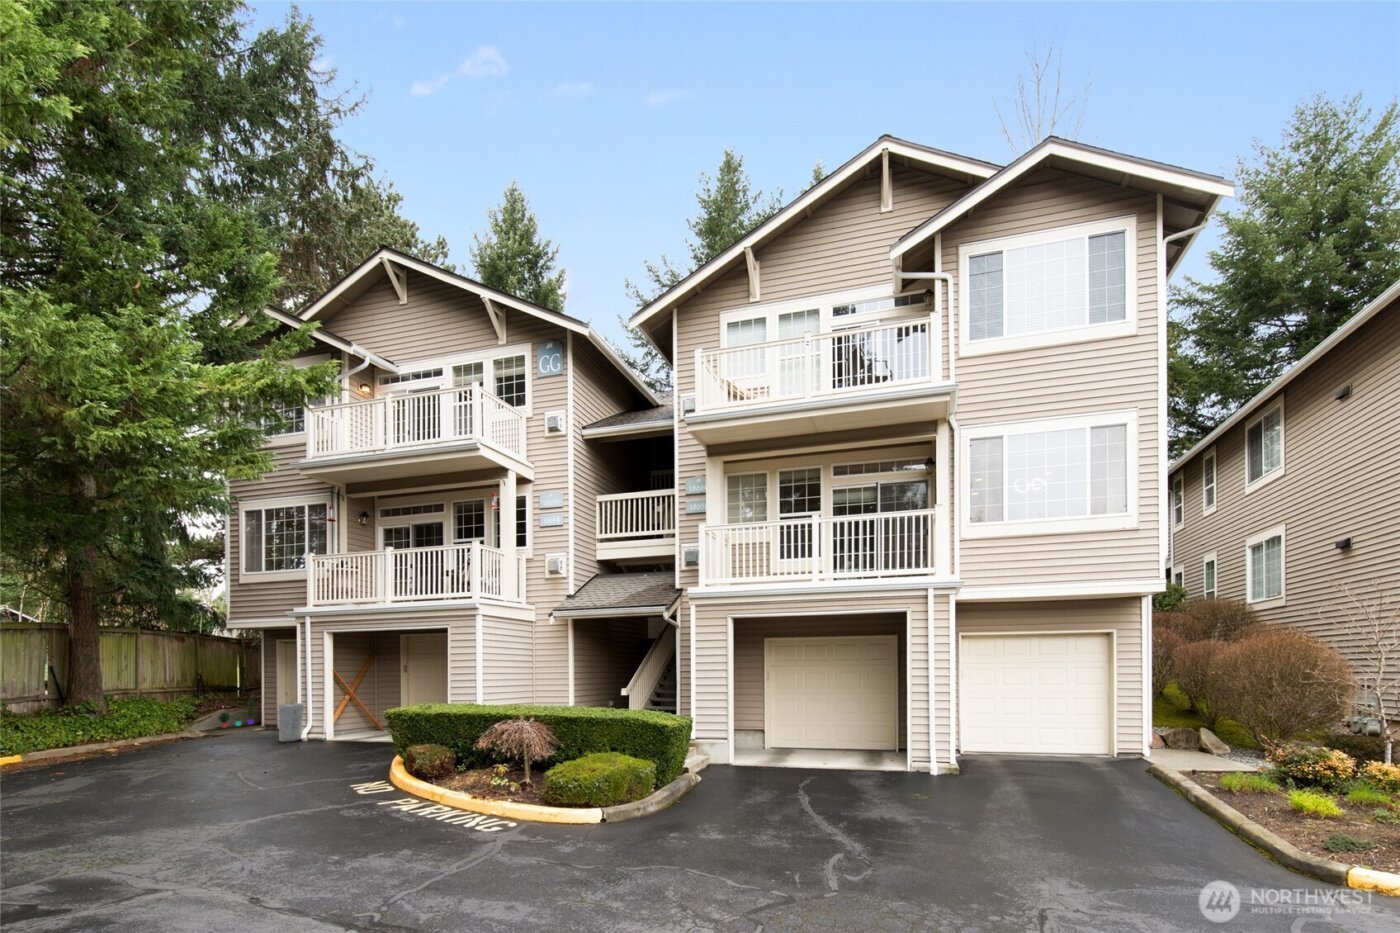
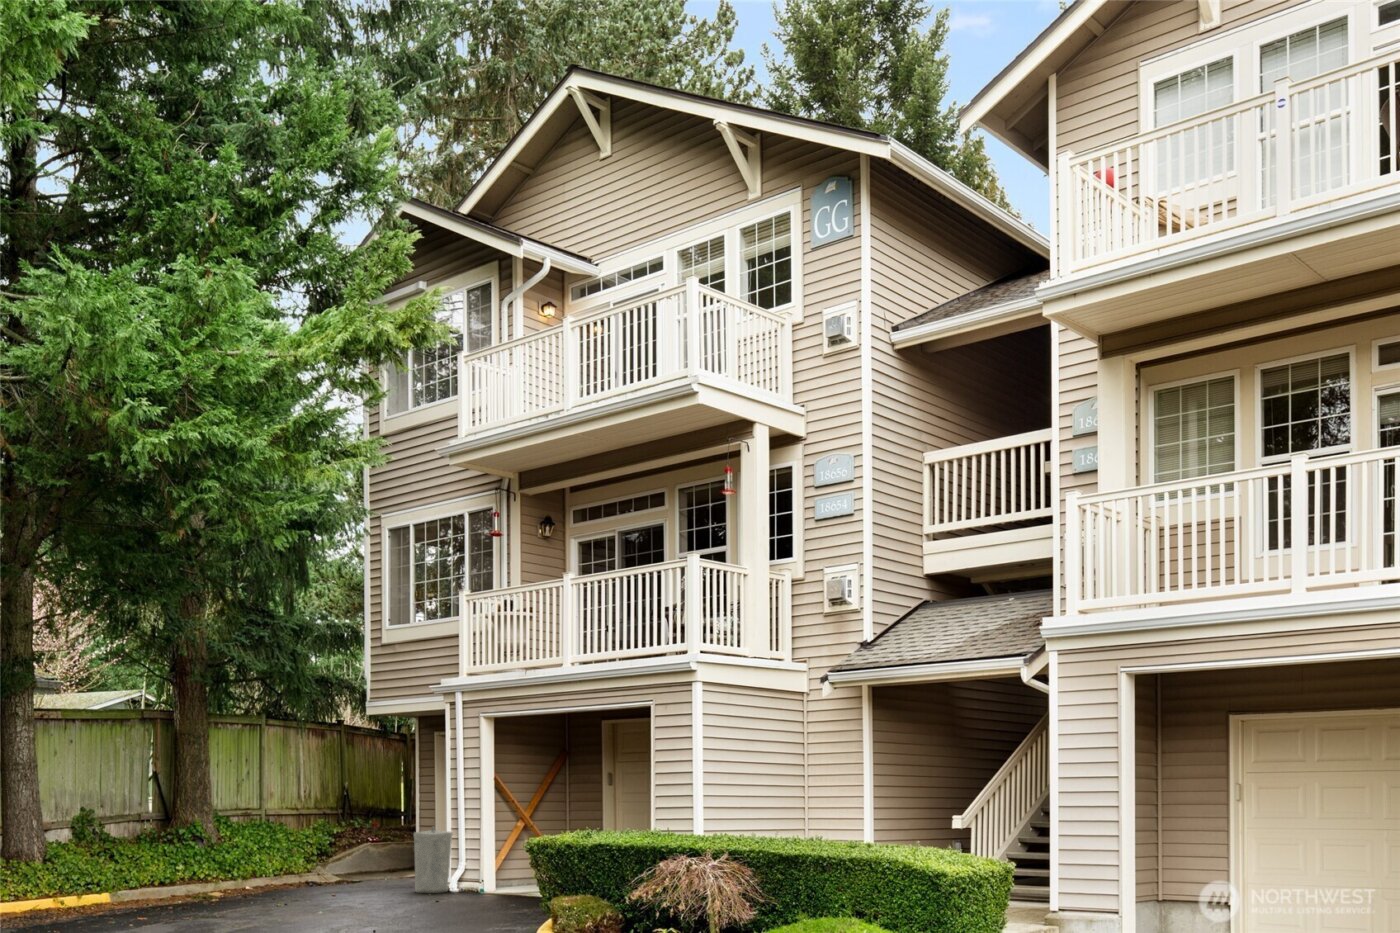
potted plant: present [219,698,254,728] -> none [359,826,417,874]

